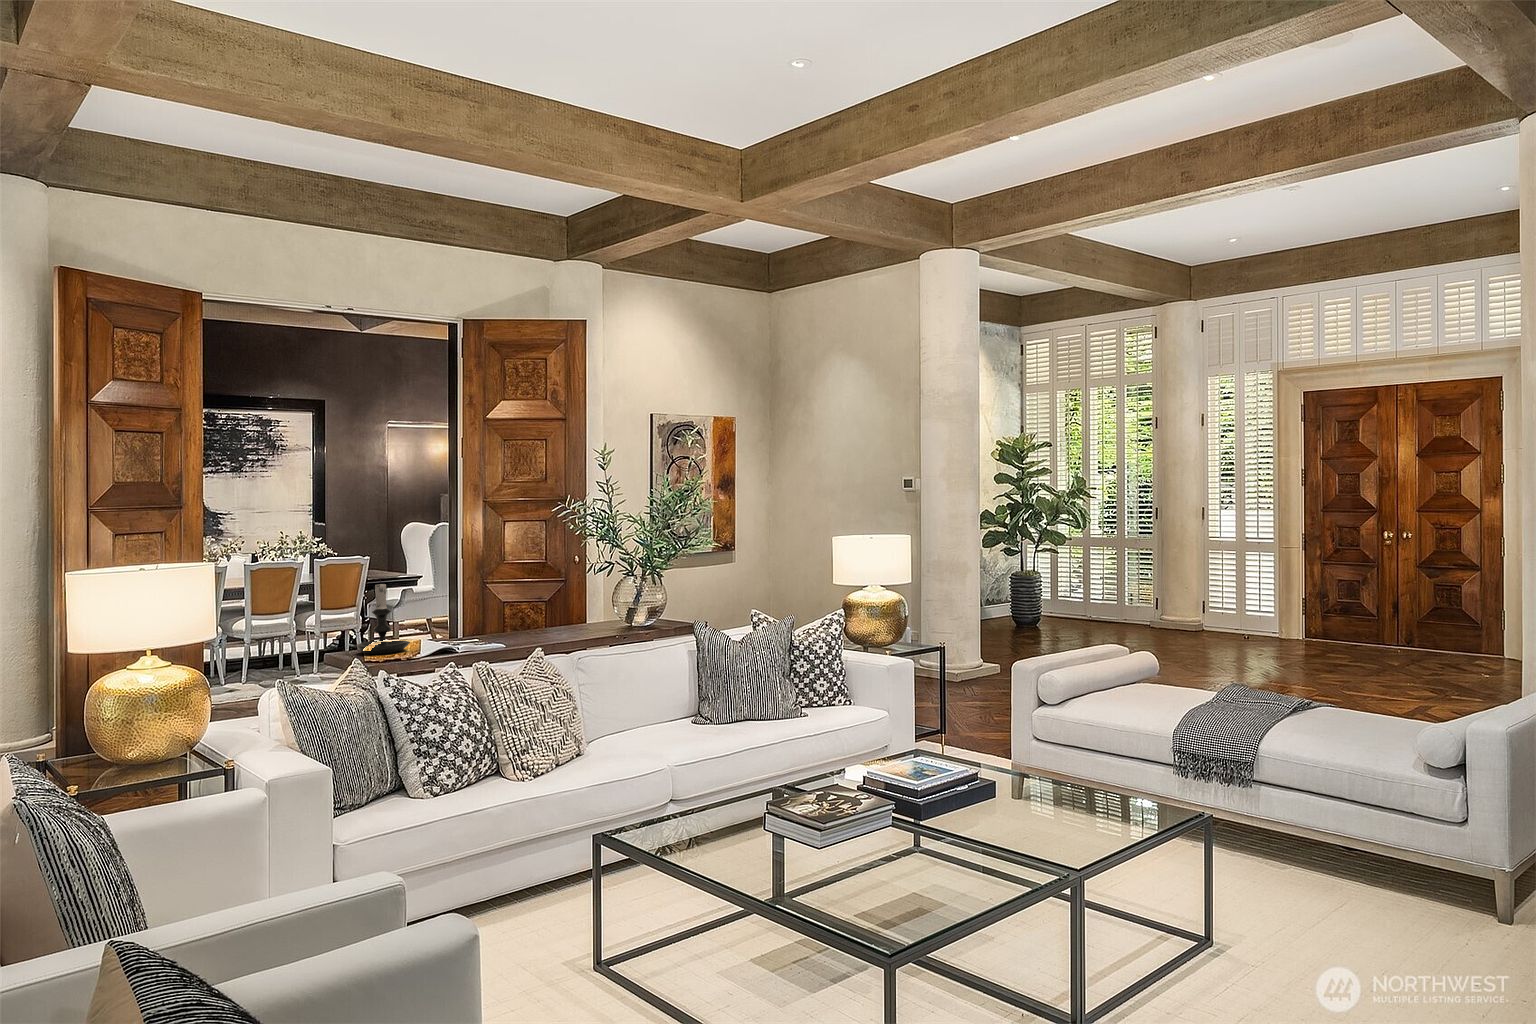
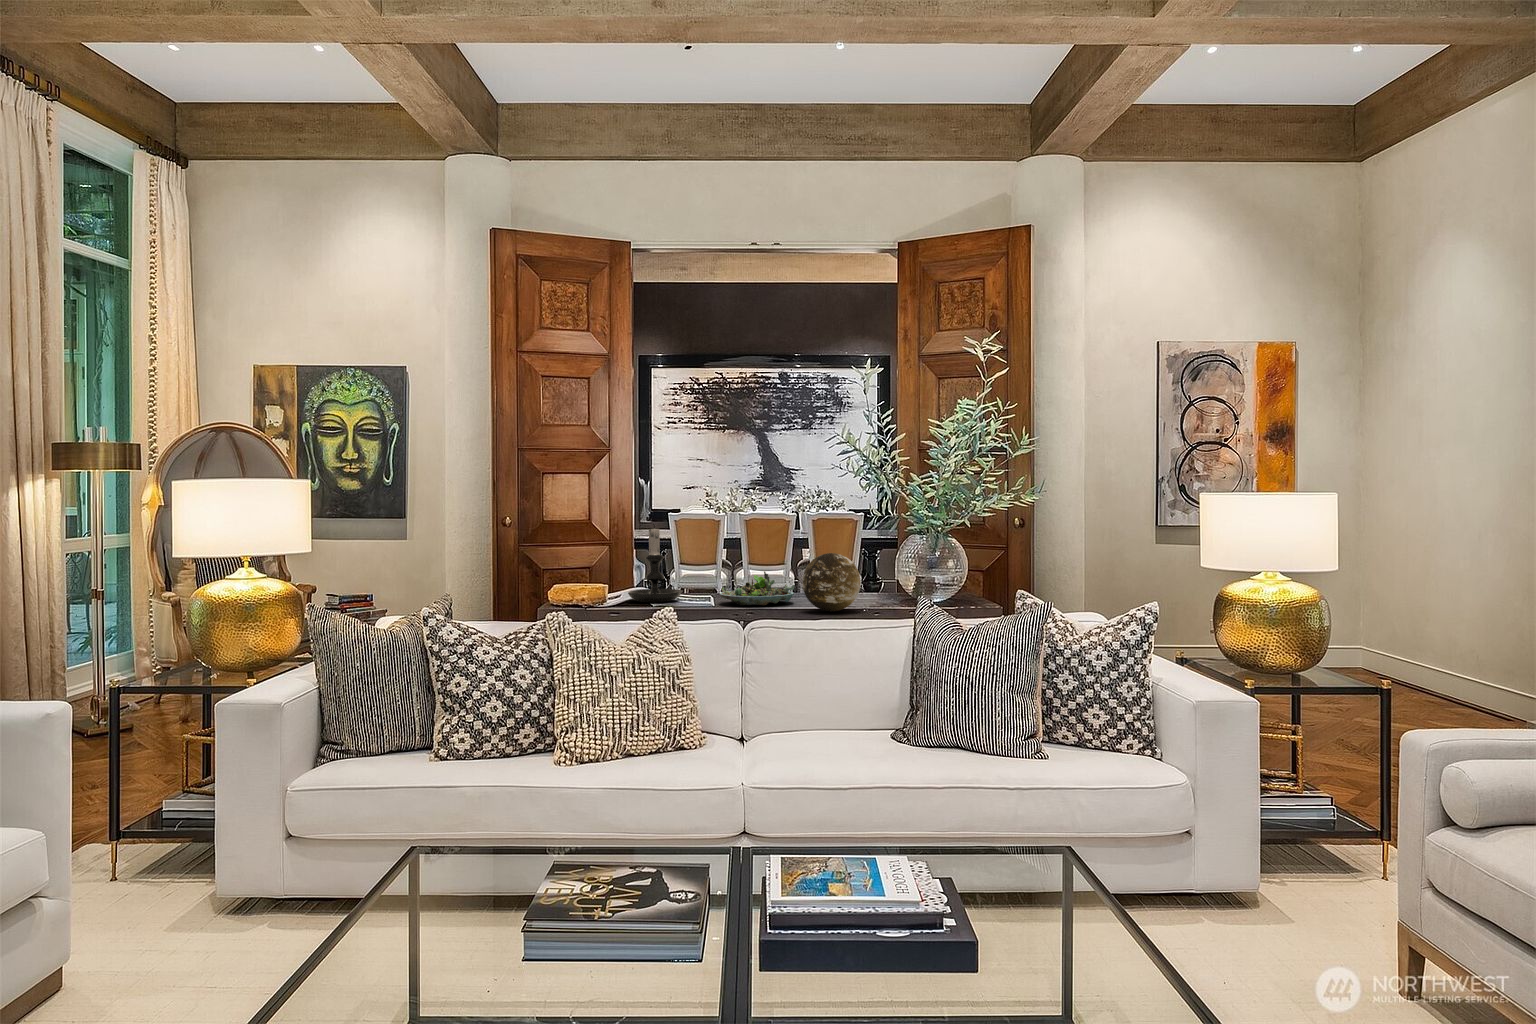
decorative orb: none [554,594,602,641] -> present [802,553,861,612]
succulent planter: none [449,614,524,646] -> present [719,571,795,606]

